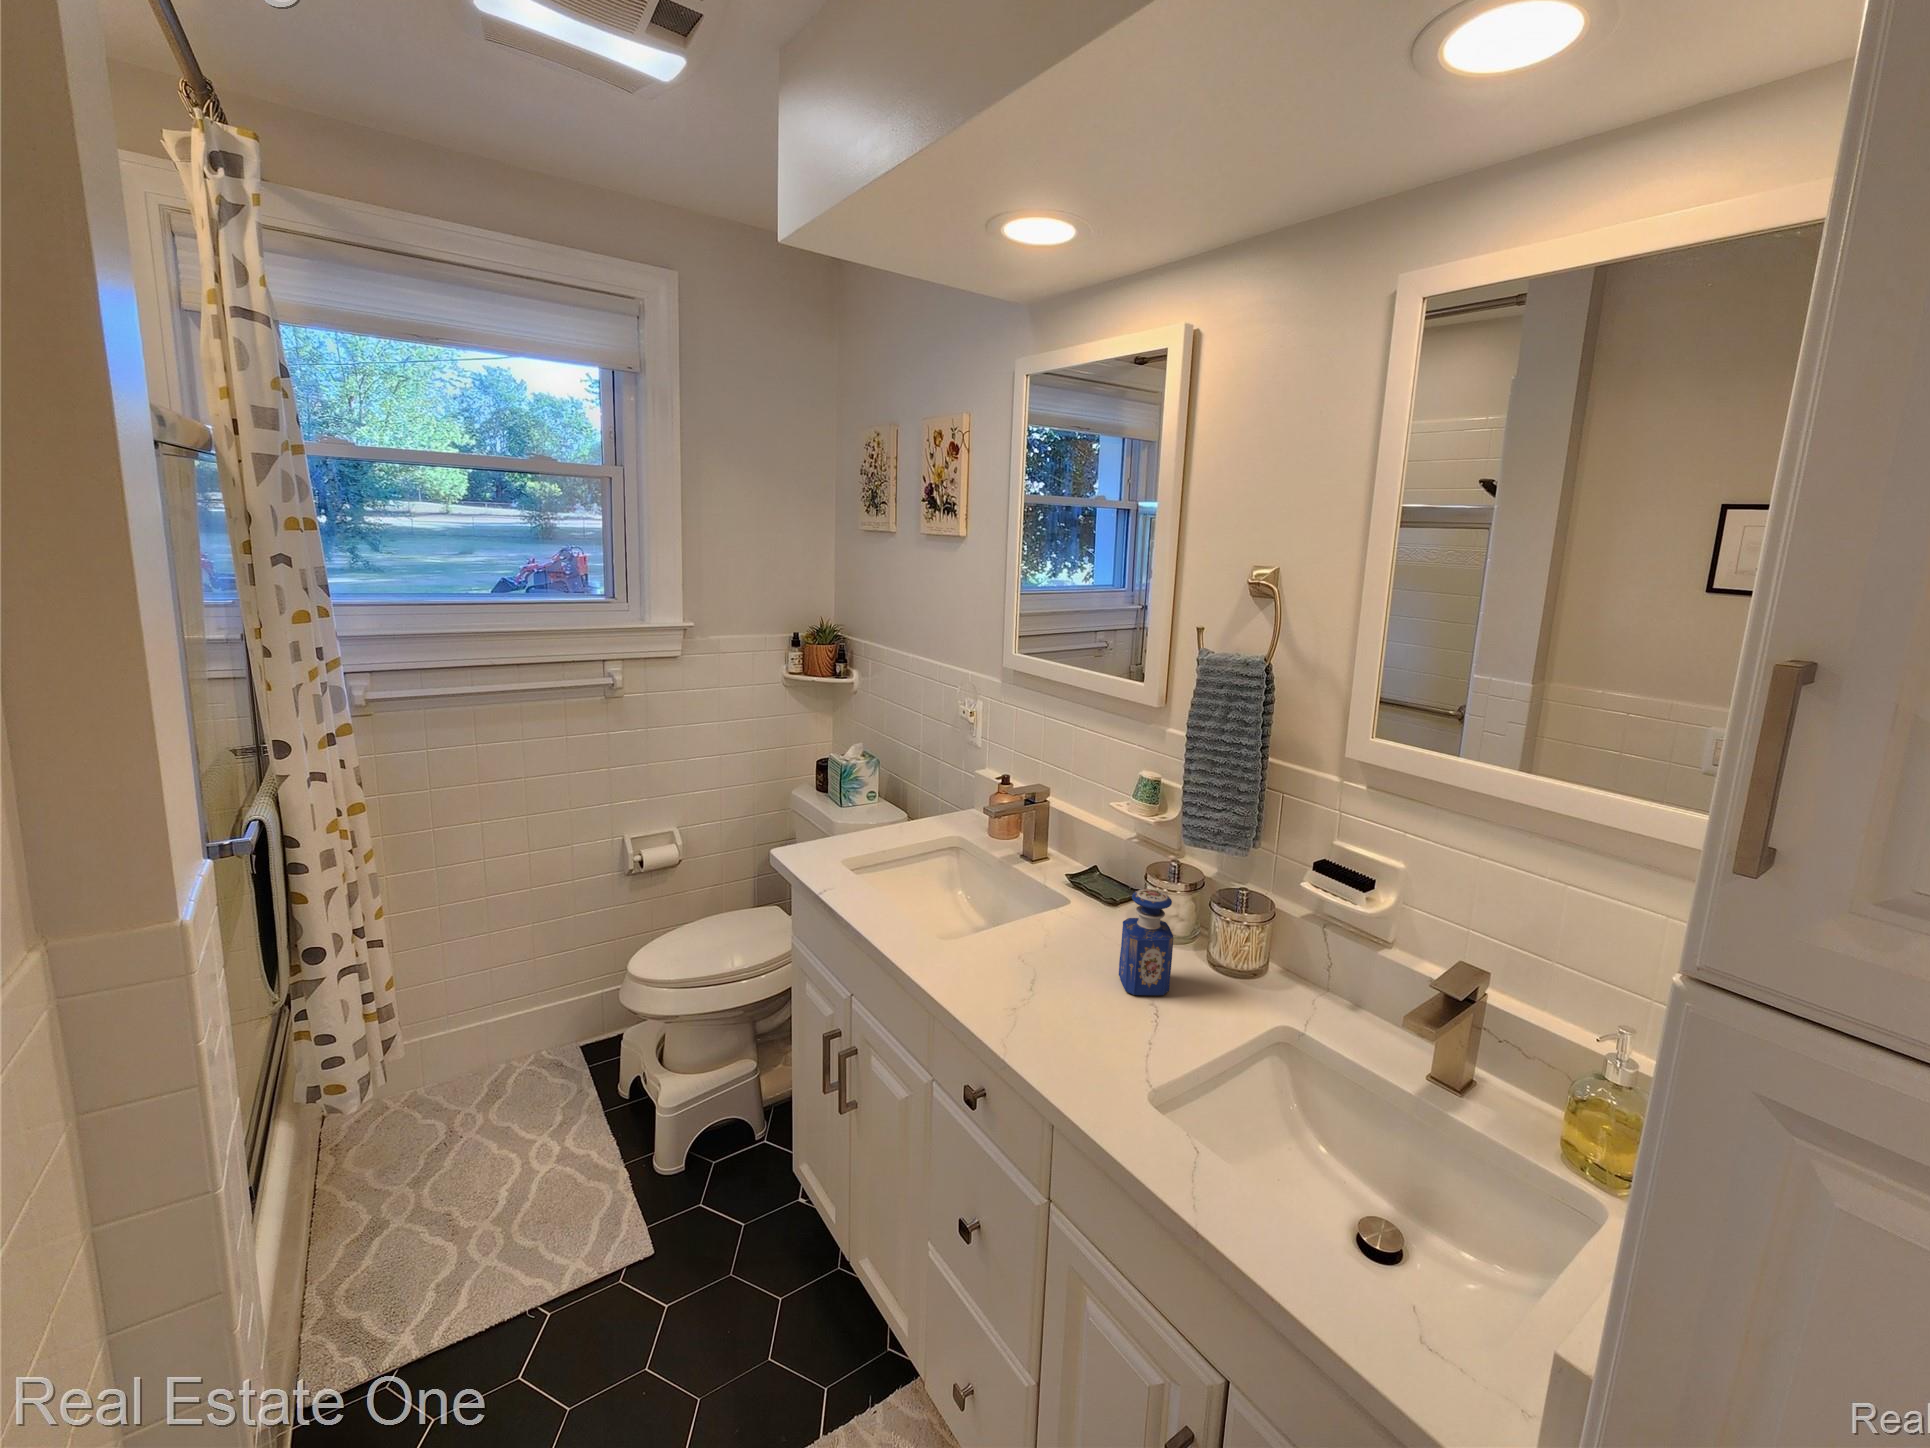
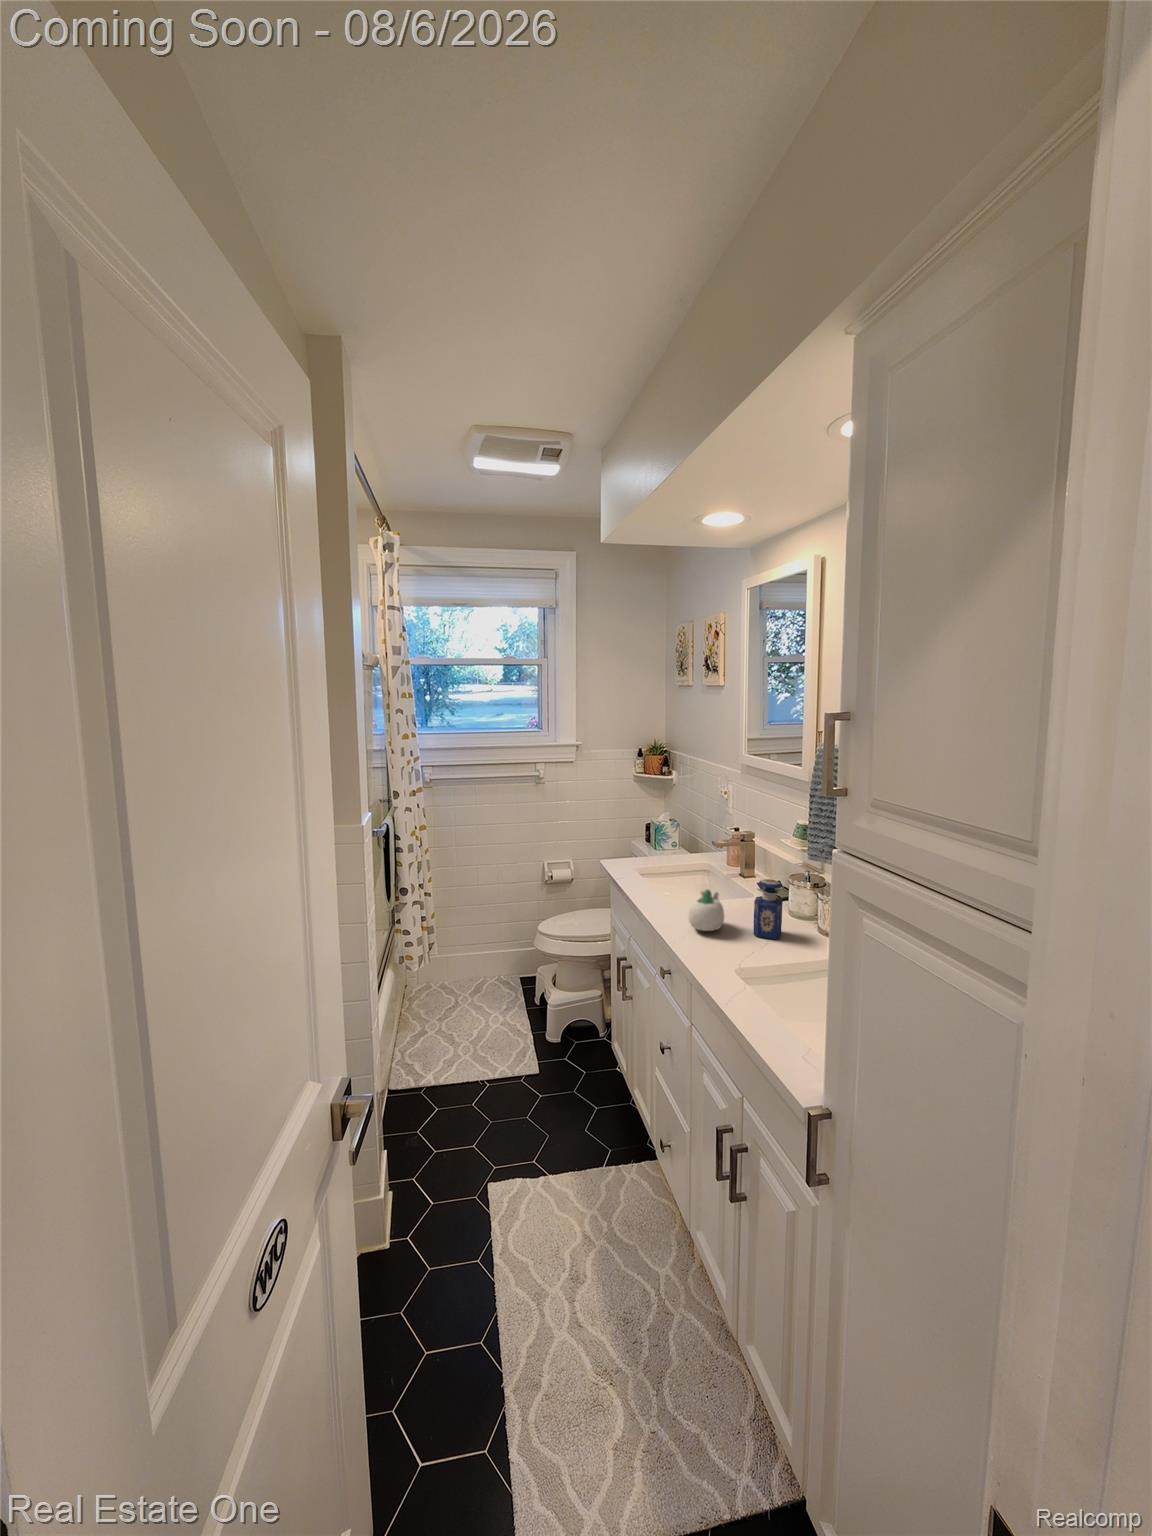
succulent planter: none [1010,920,1075,1003] -> present [688,889,724,931]

